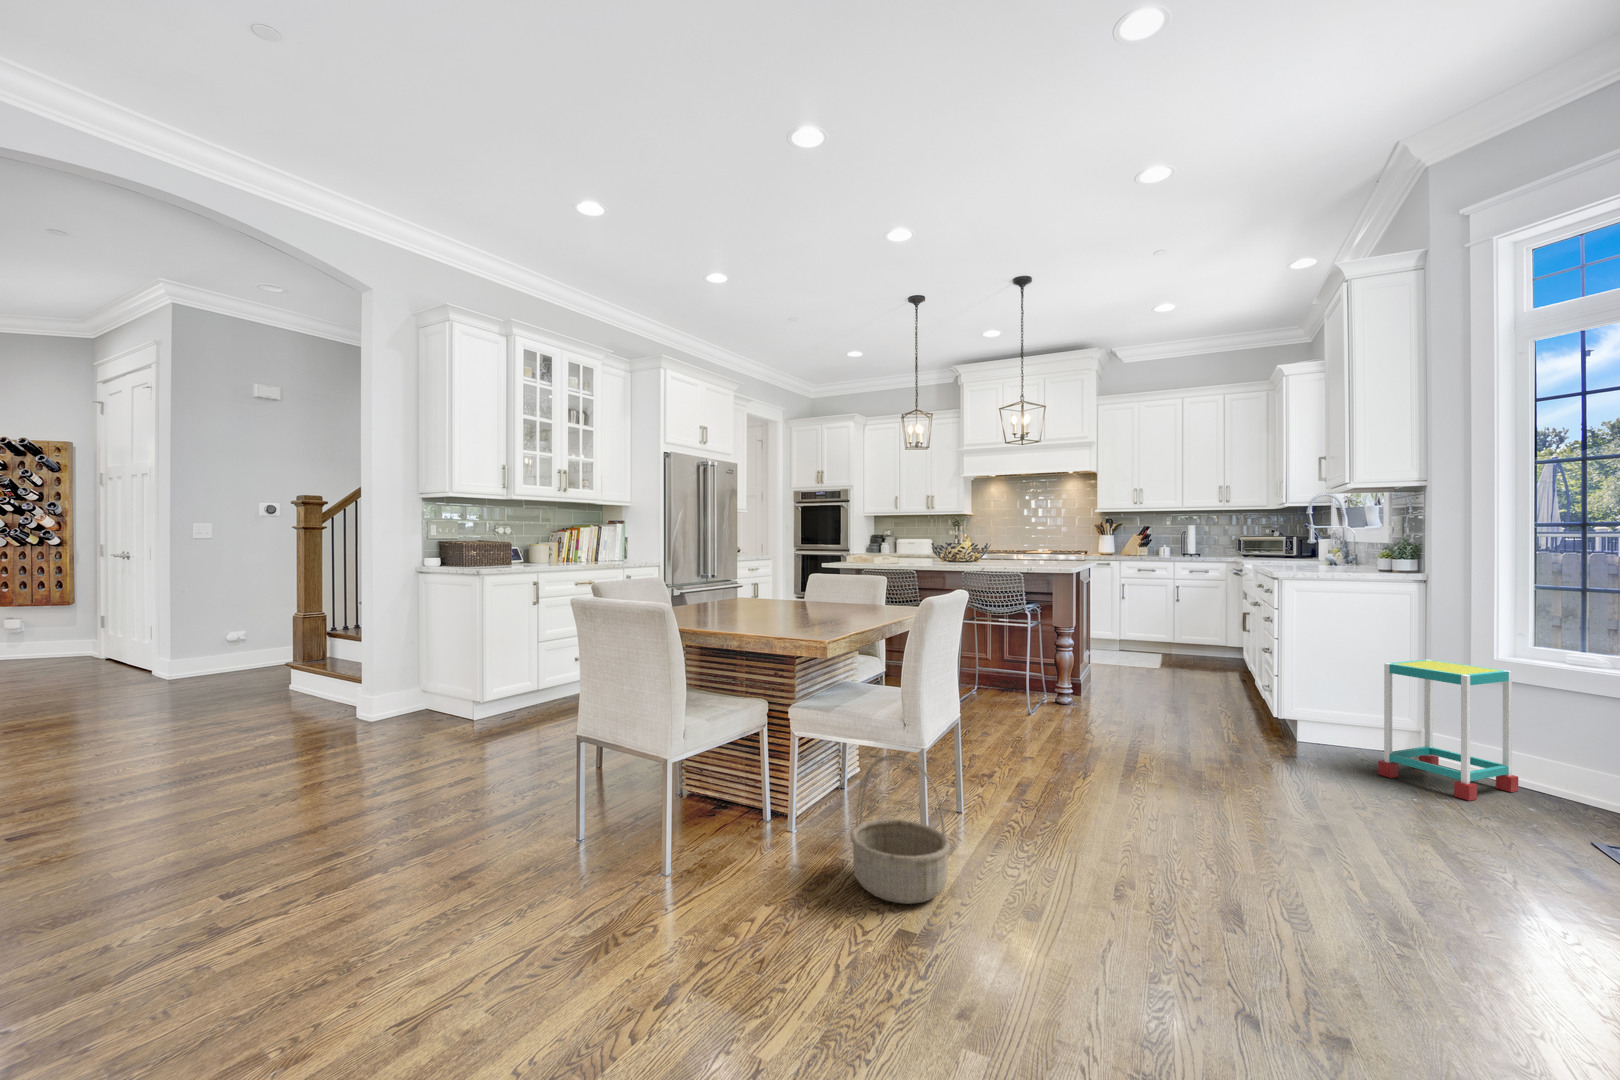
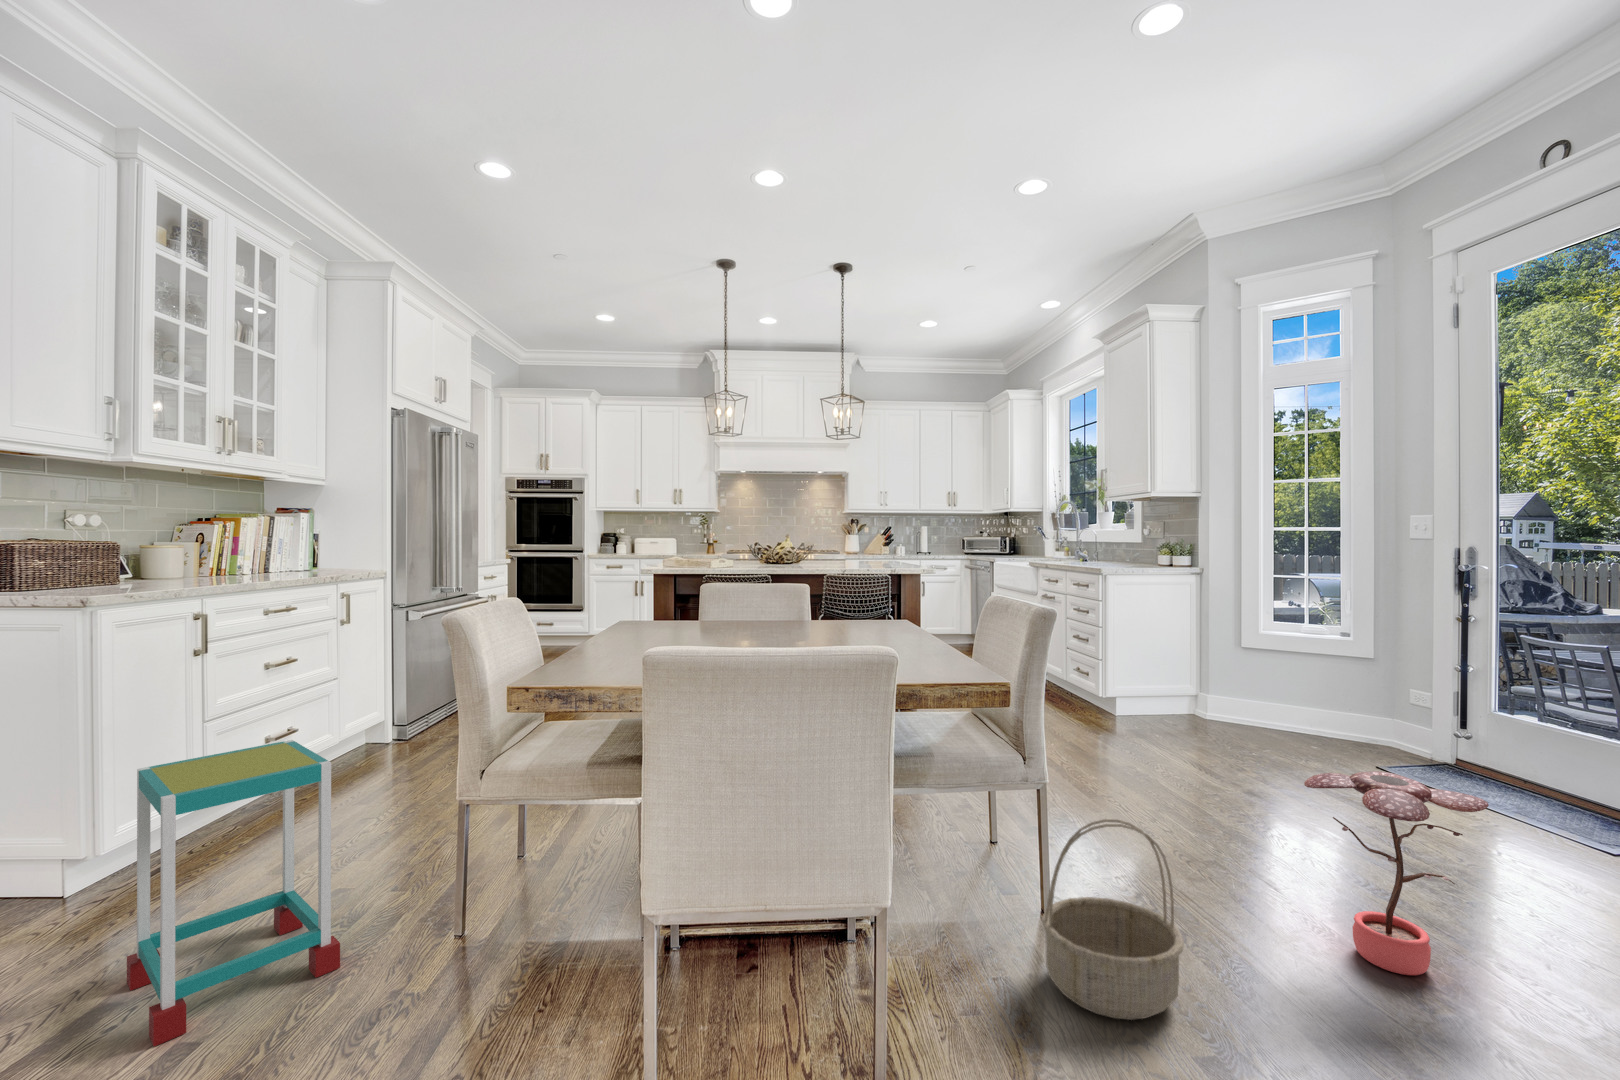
side table: present [1378,659,1518,801] -> present [127,740,340,1046]
potted plant: none [1122,764,1260,960] -> present [1304,771,1489,975]

